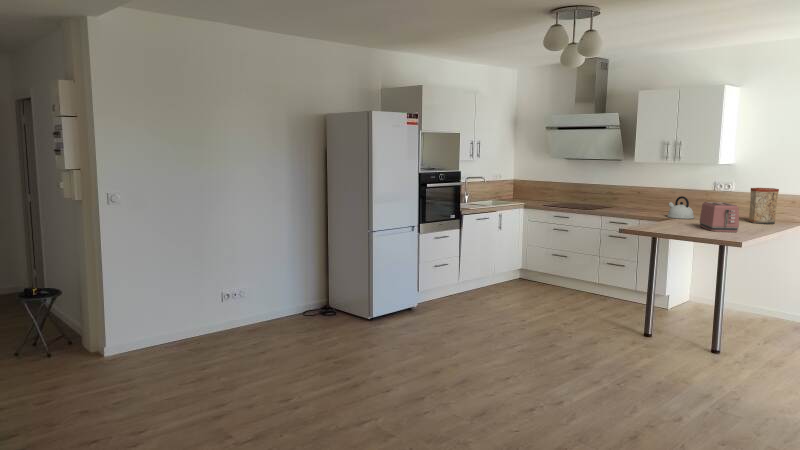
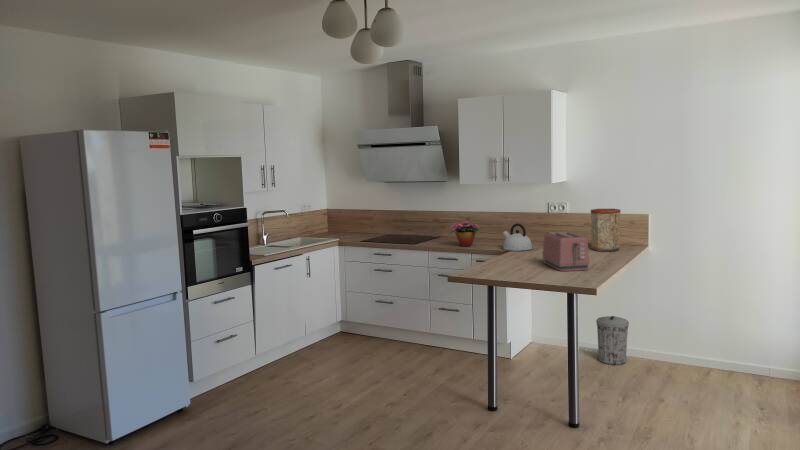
flower arrangement: none [619,193,652,214] -> present [450,221,478,246]
trash can: none [748,282,780,323] -> present [596,316,629,365]

